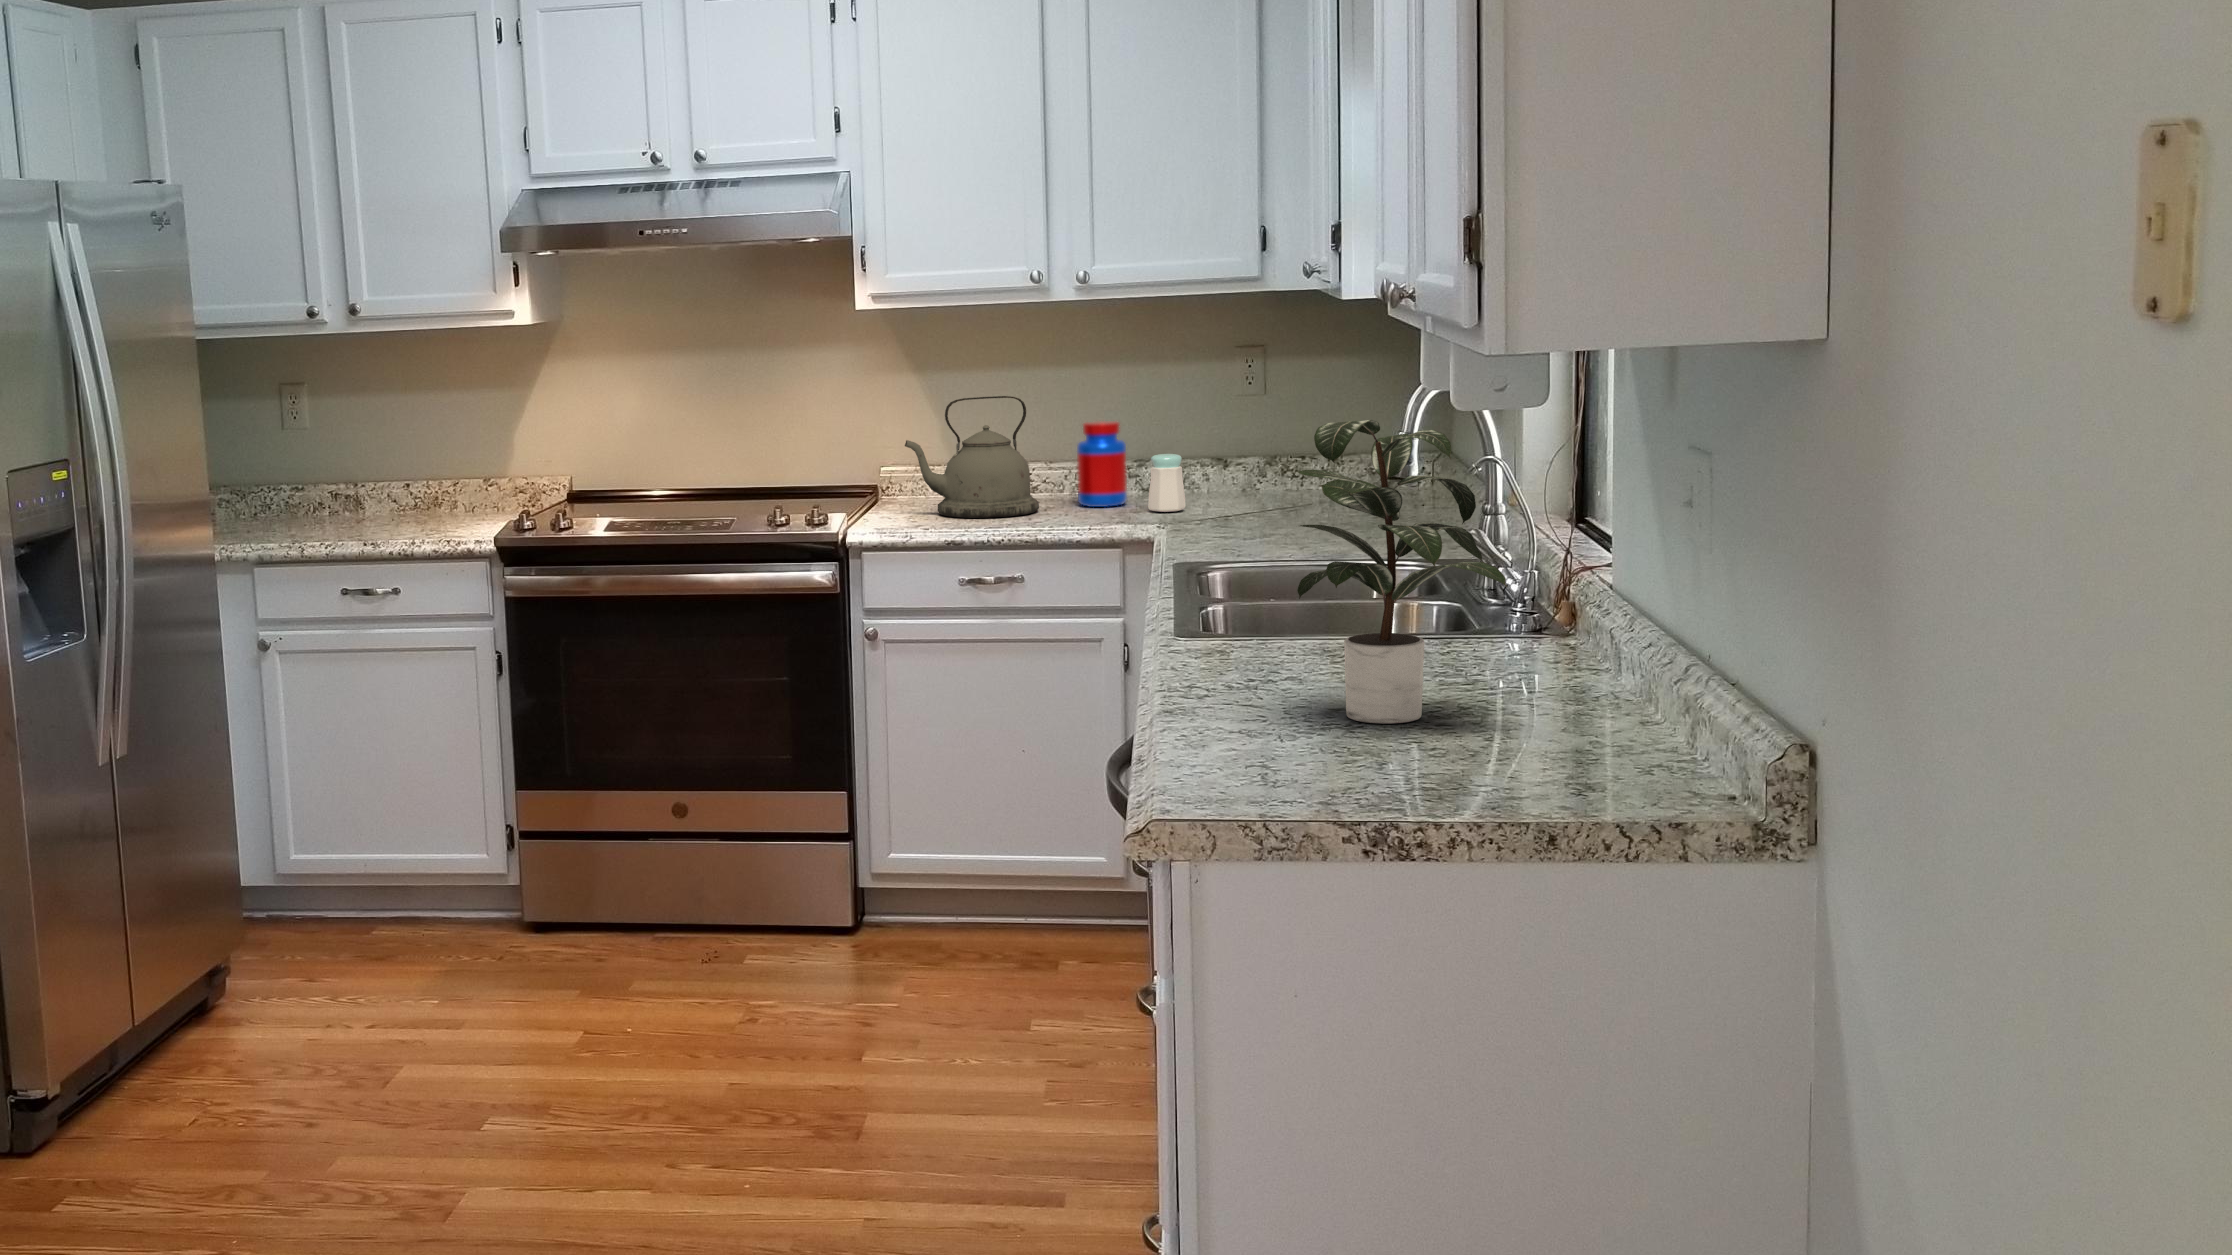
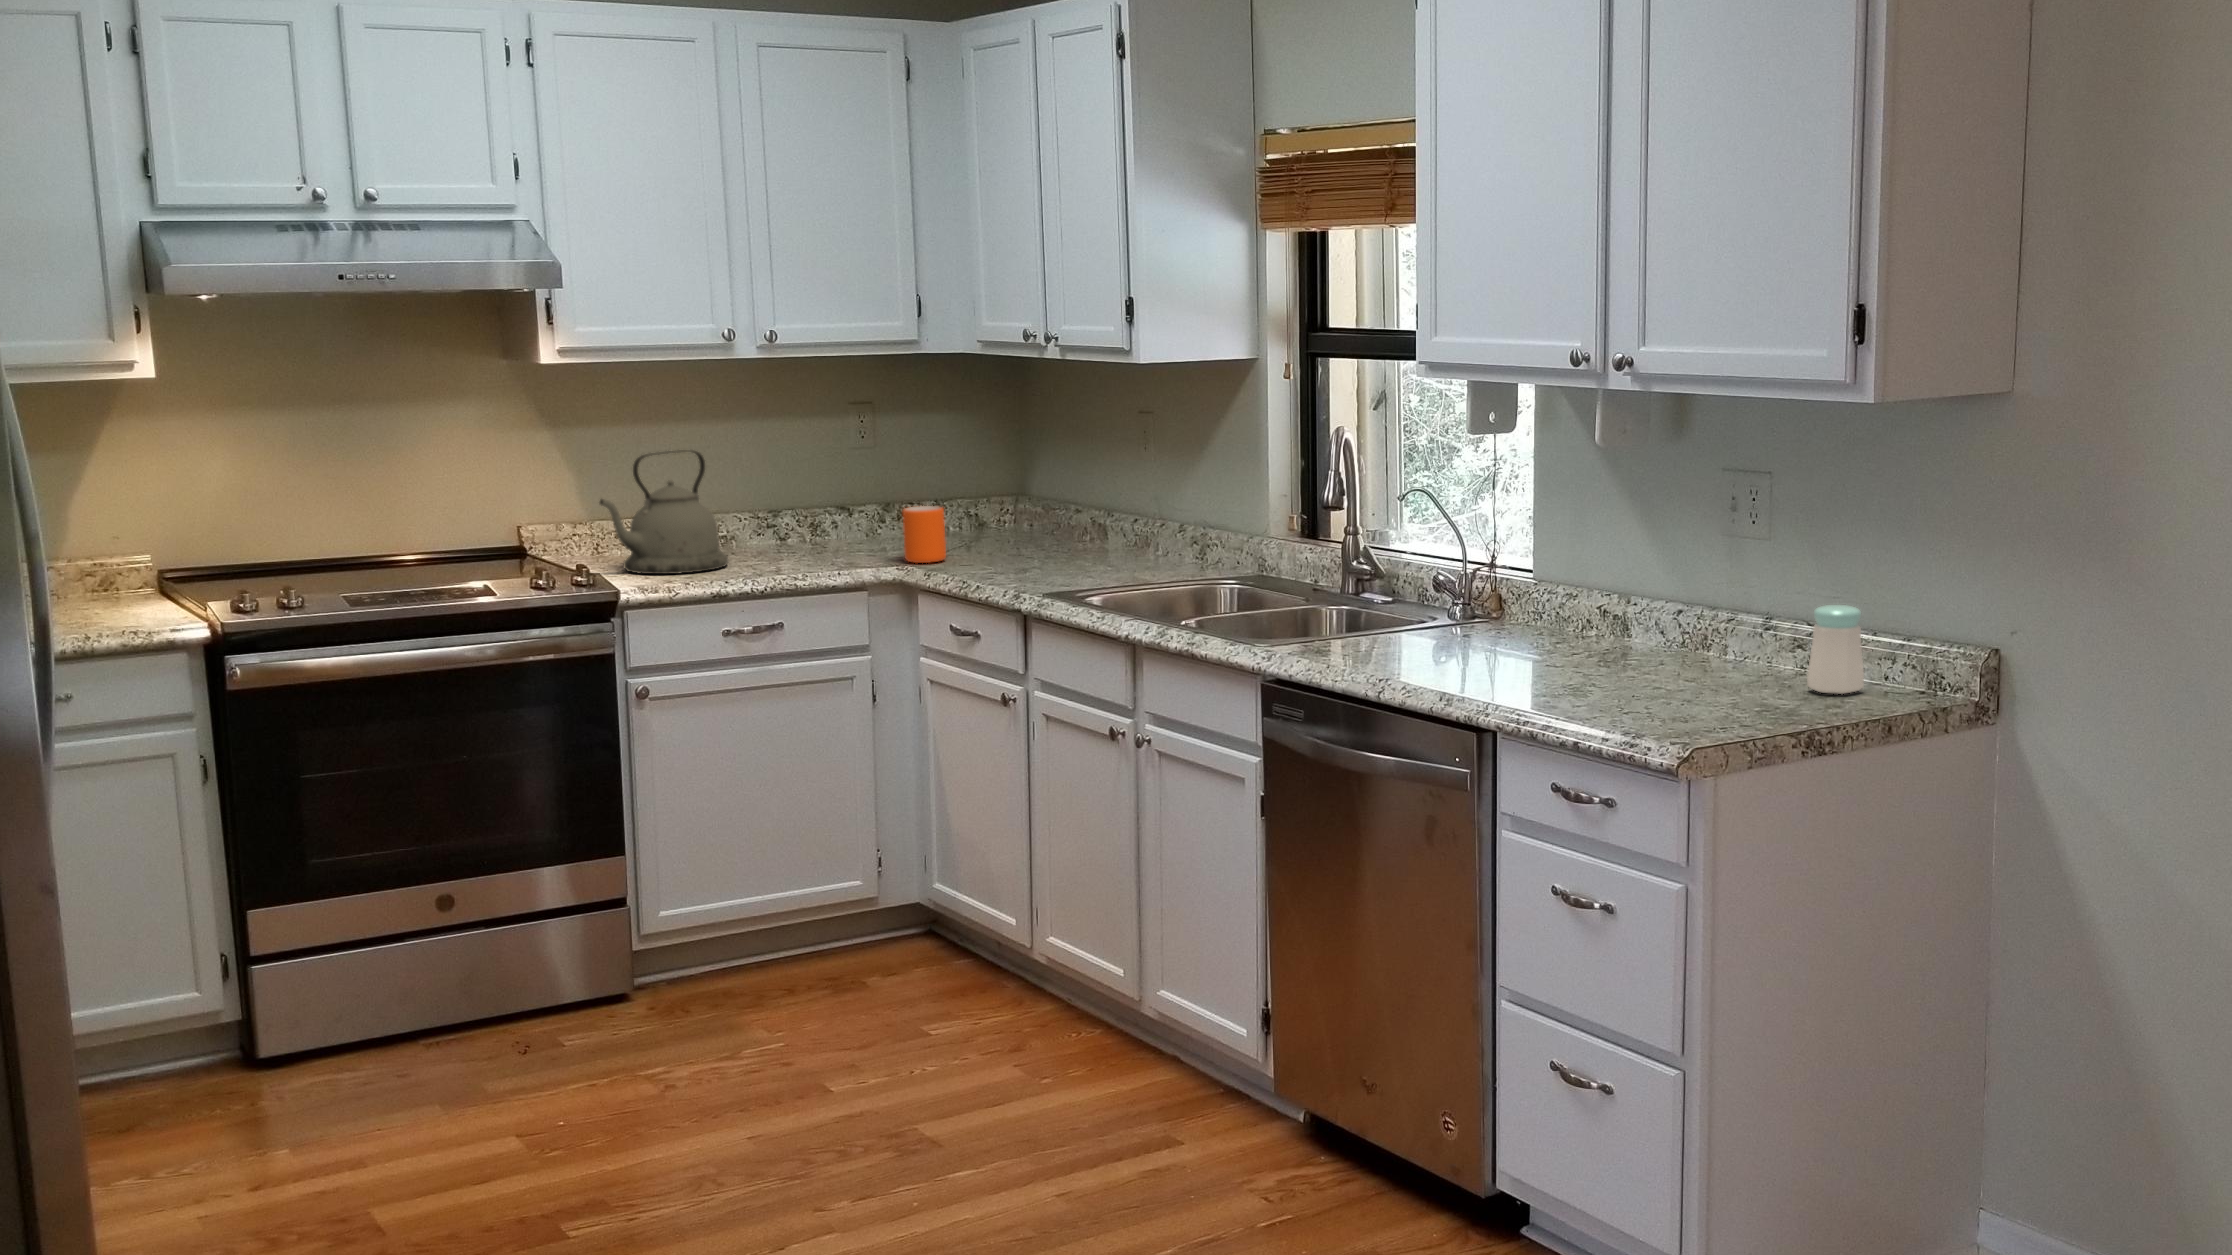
potted plant: present [1297,420,1507,724] -> none [1482,443,1704,680]
jar: present [1077,421,1127,507] -> none [741,471,792,556]
salt shaker: present [1148,454,1186,512] -> present [1807,605,1864,694]
mug: none [1186,464,1238,525] -> present [902,506,946,563]

